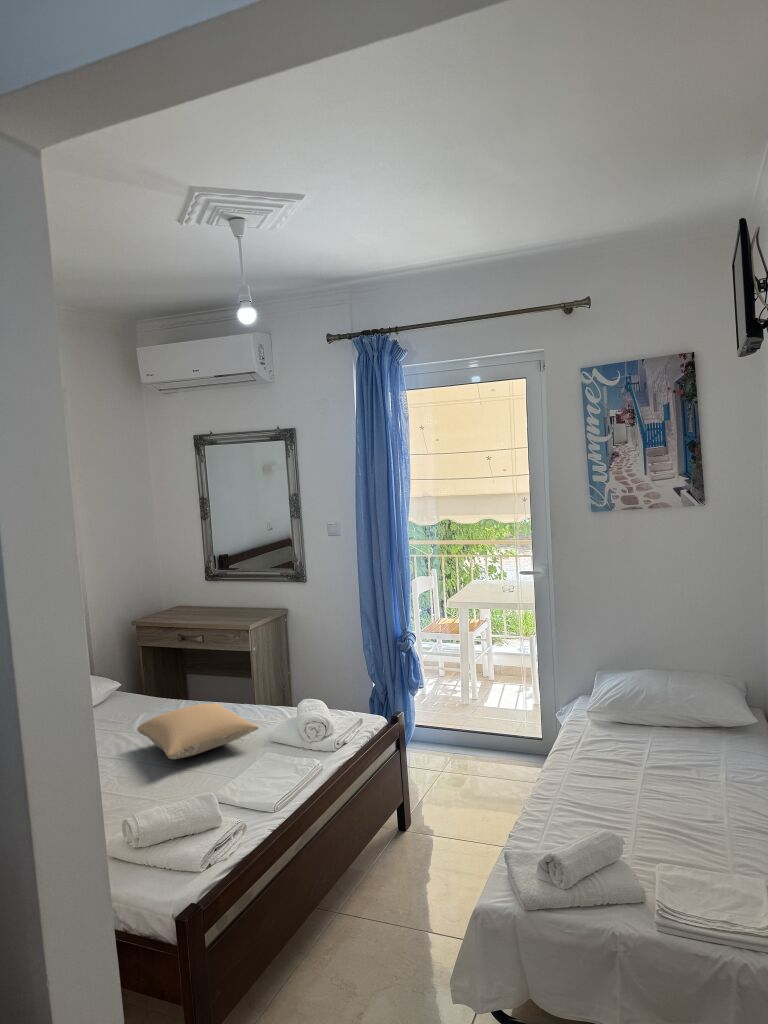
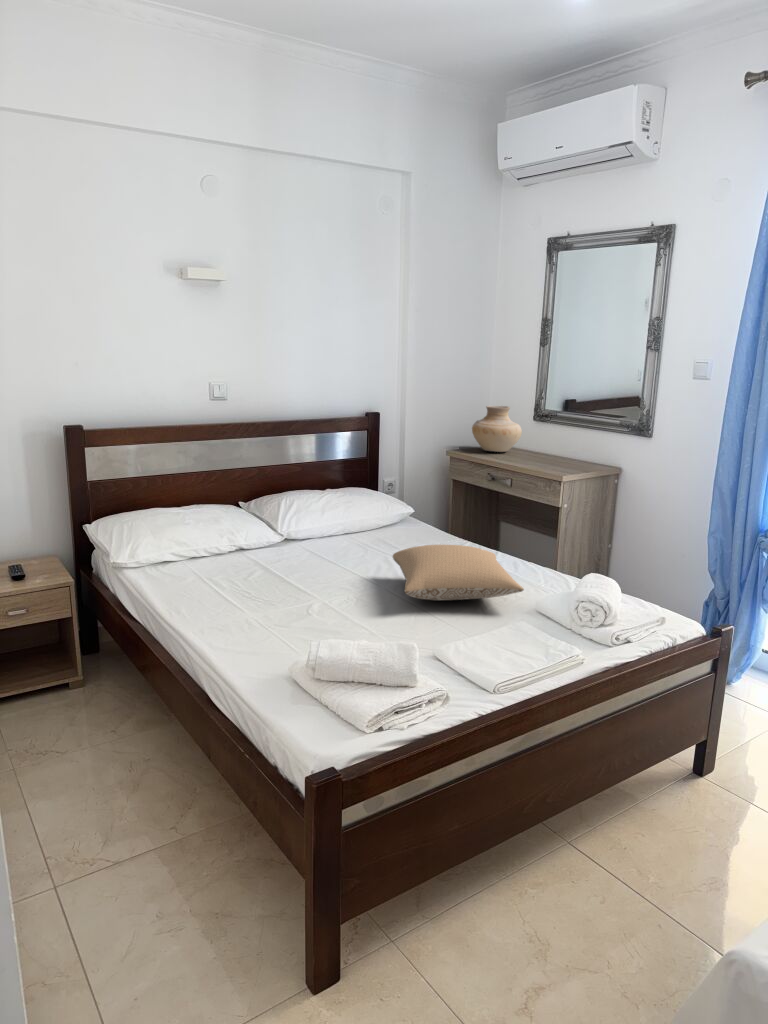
vase: none [156,574,200,615] -> present [472,406,522,452]

